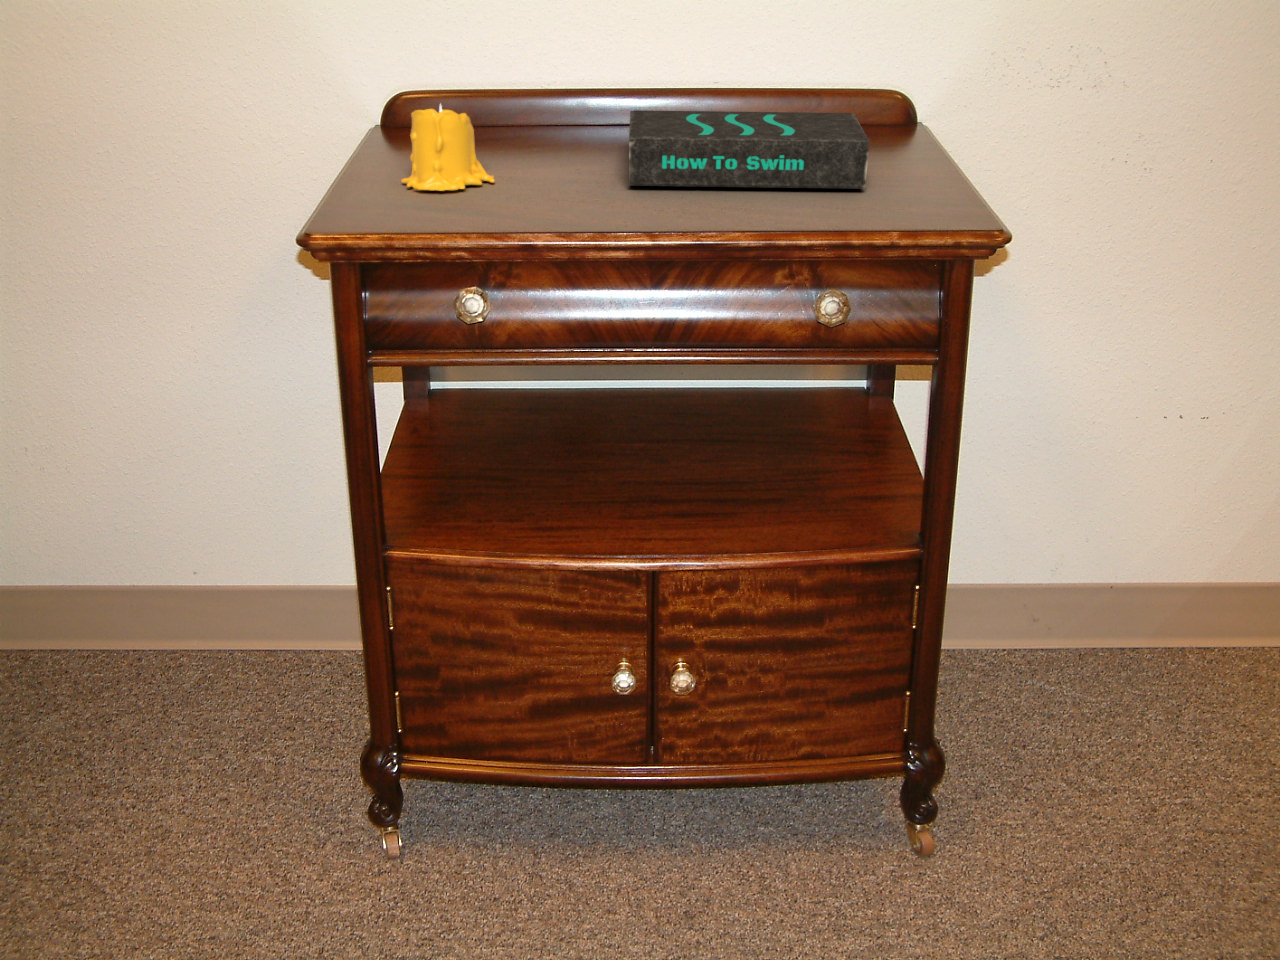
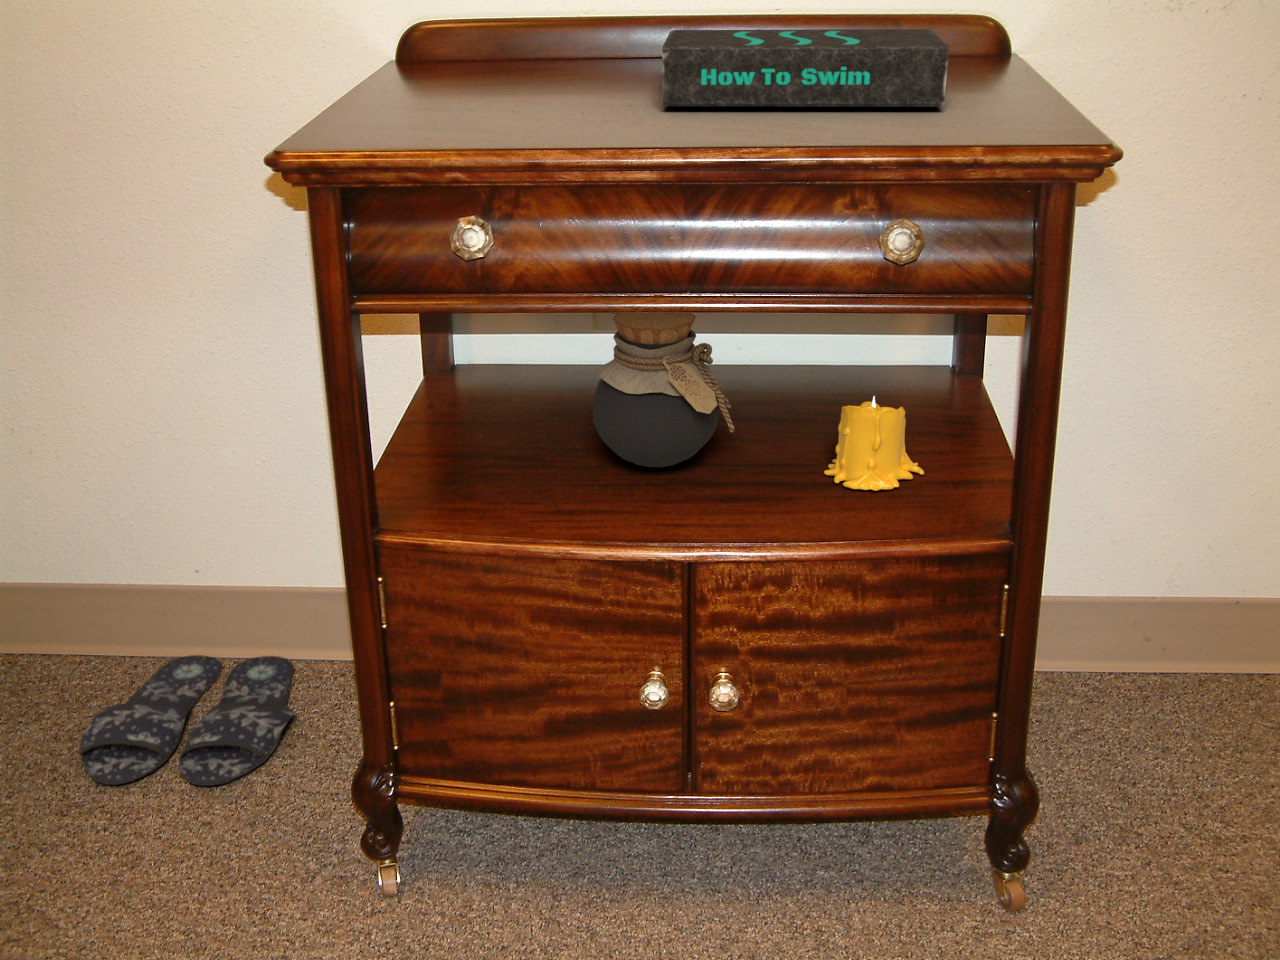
candle: present [401,104,495,191] -> present [824,396,924,491]
jar: none [566,348,689,487] -> present [593,312,735,467]
slippers: none [102,647,294,768] -> present [79,655,295,786]

